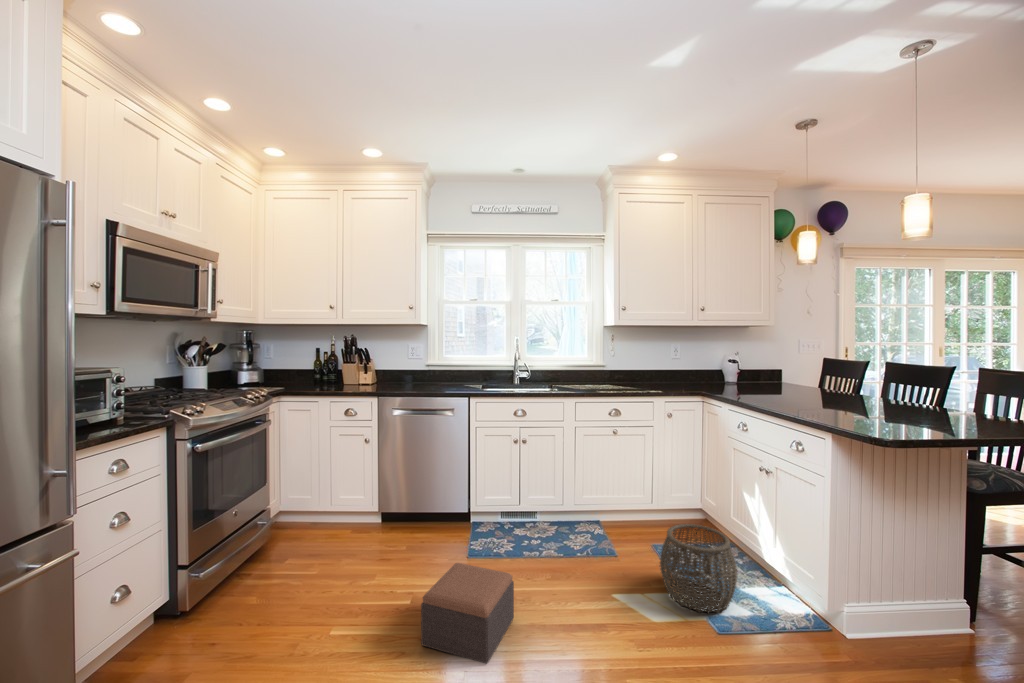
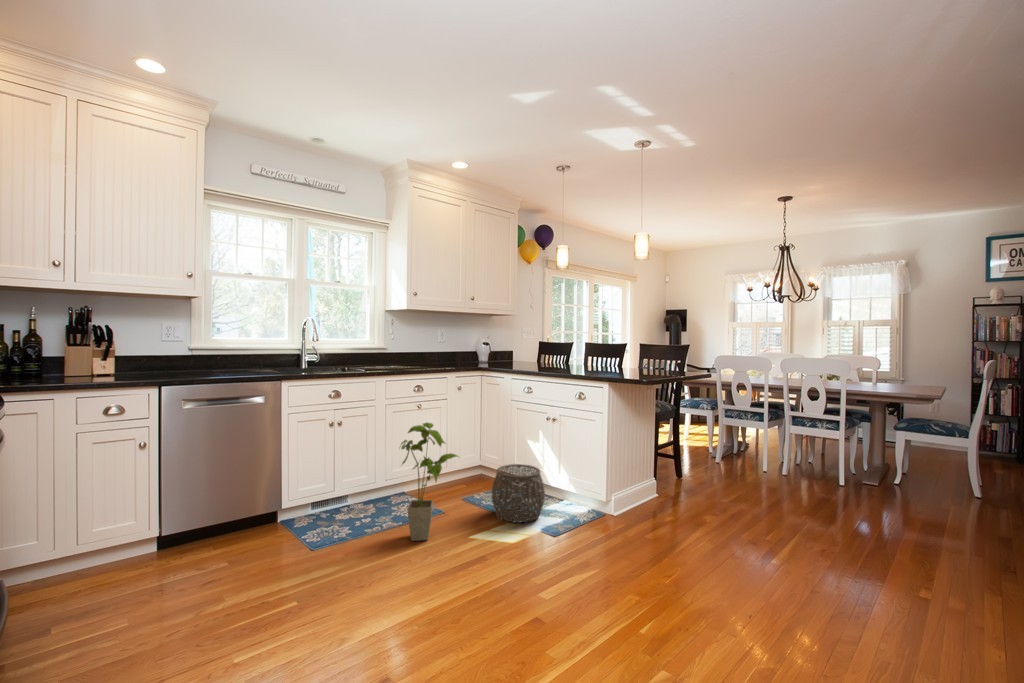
house plant: none [537,456,608,589] -> present [401,422,458,541]
footstool: present [421,563,514,664] -> none [347,528,423,612]

